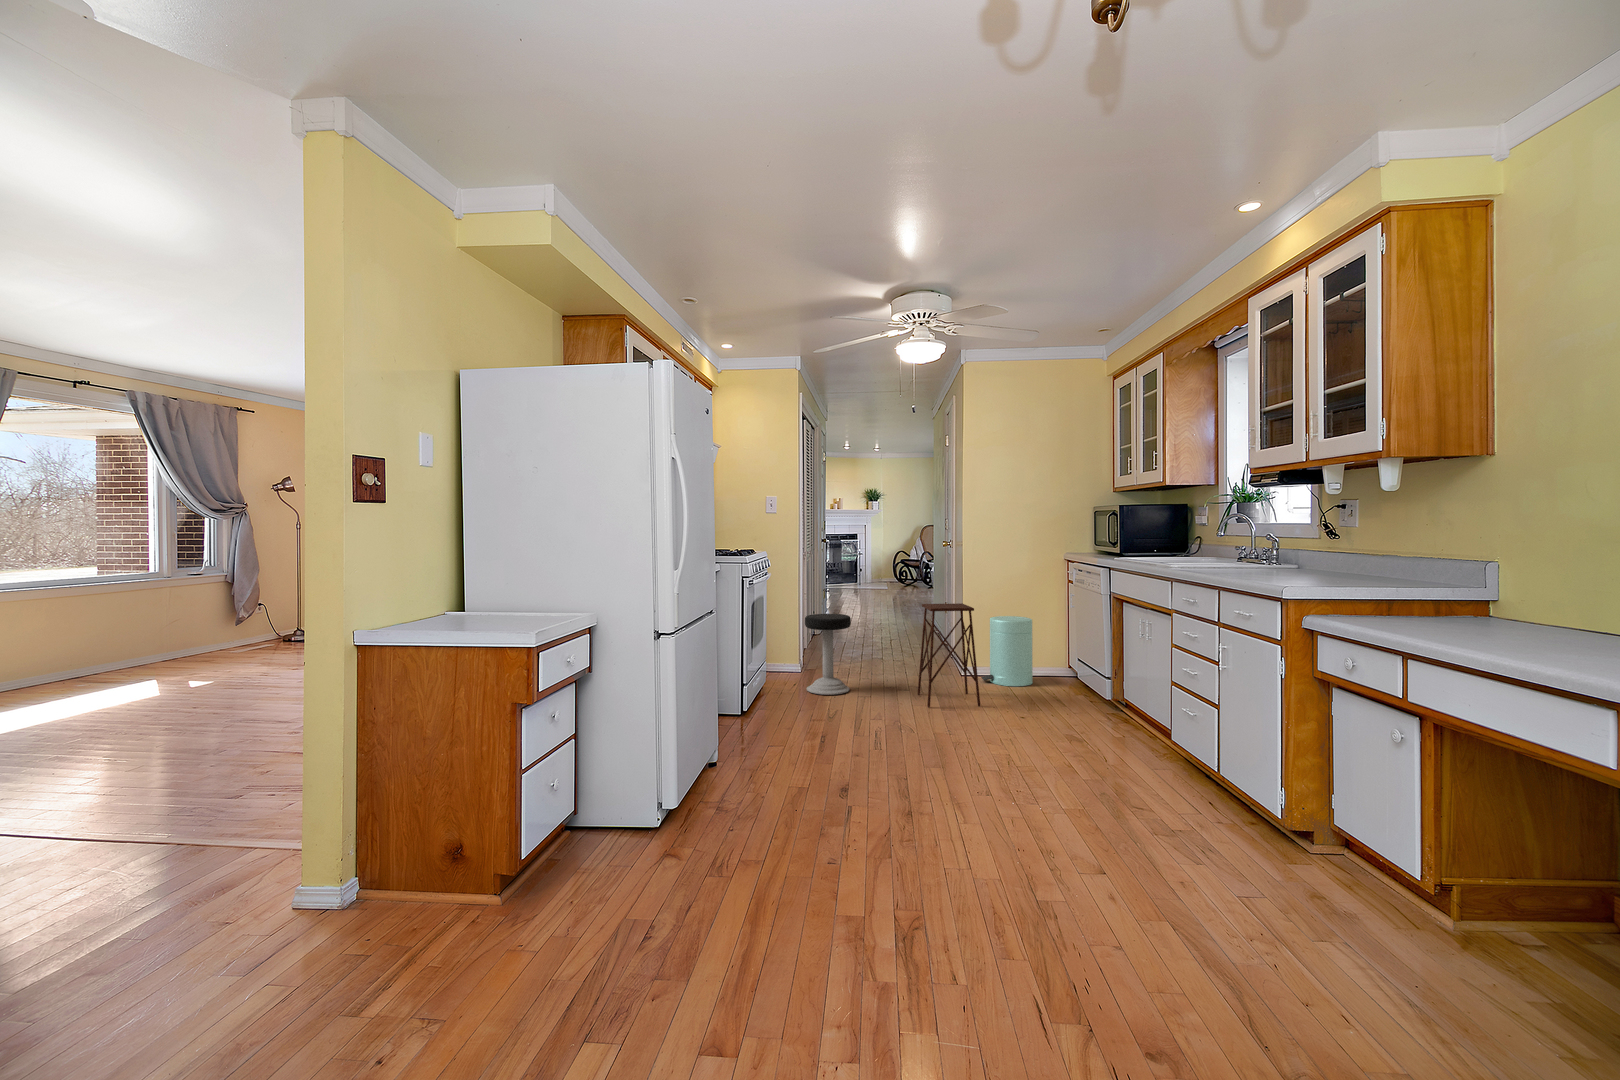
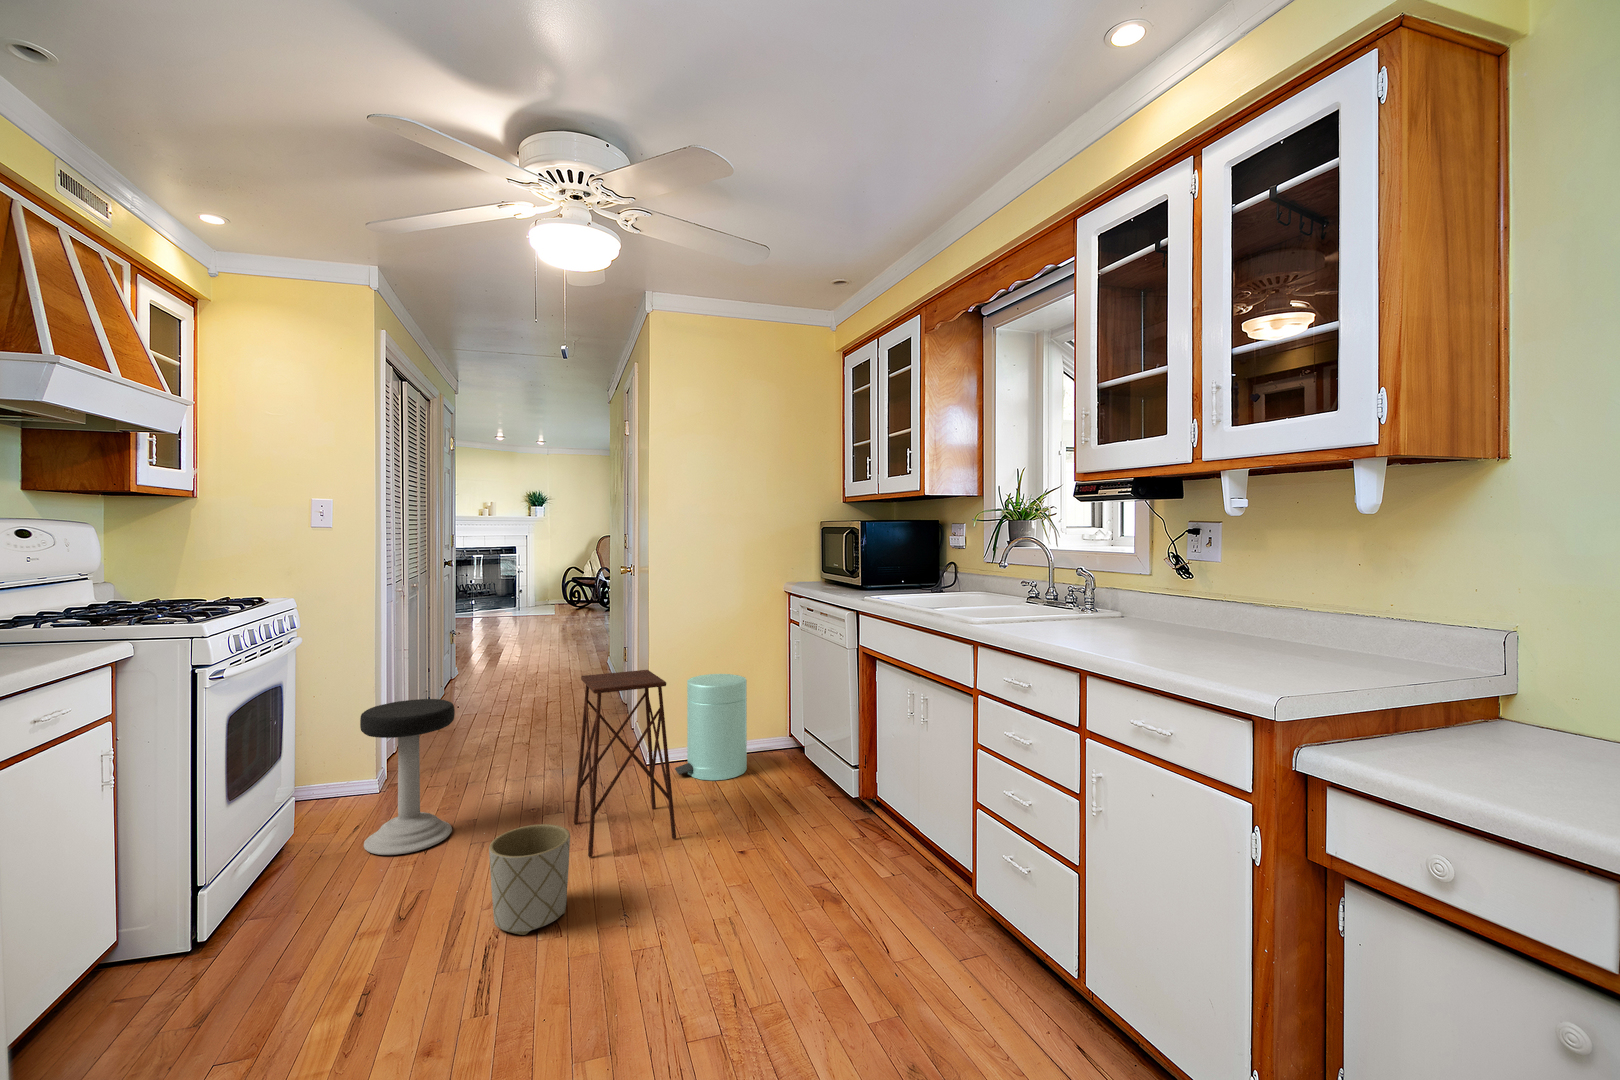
planter: none [879,677,920,727] -> present [489,824,570,935]

